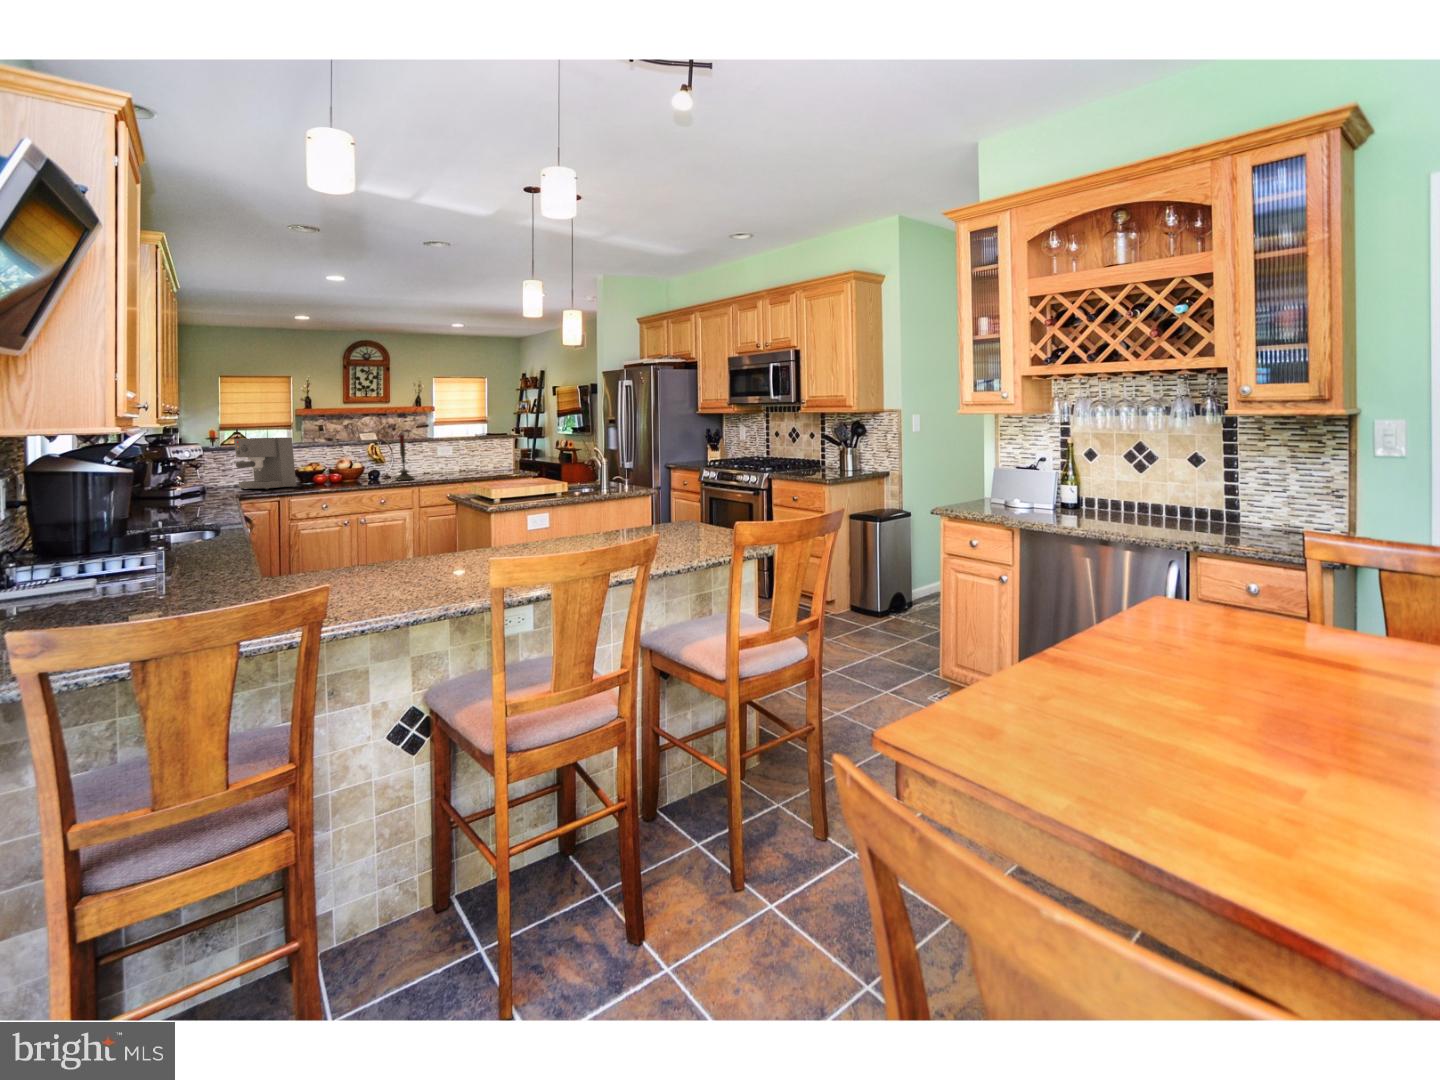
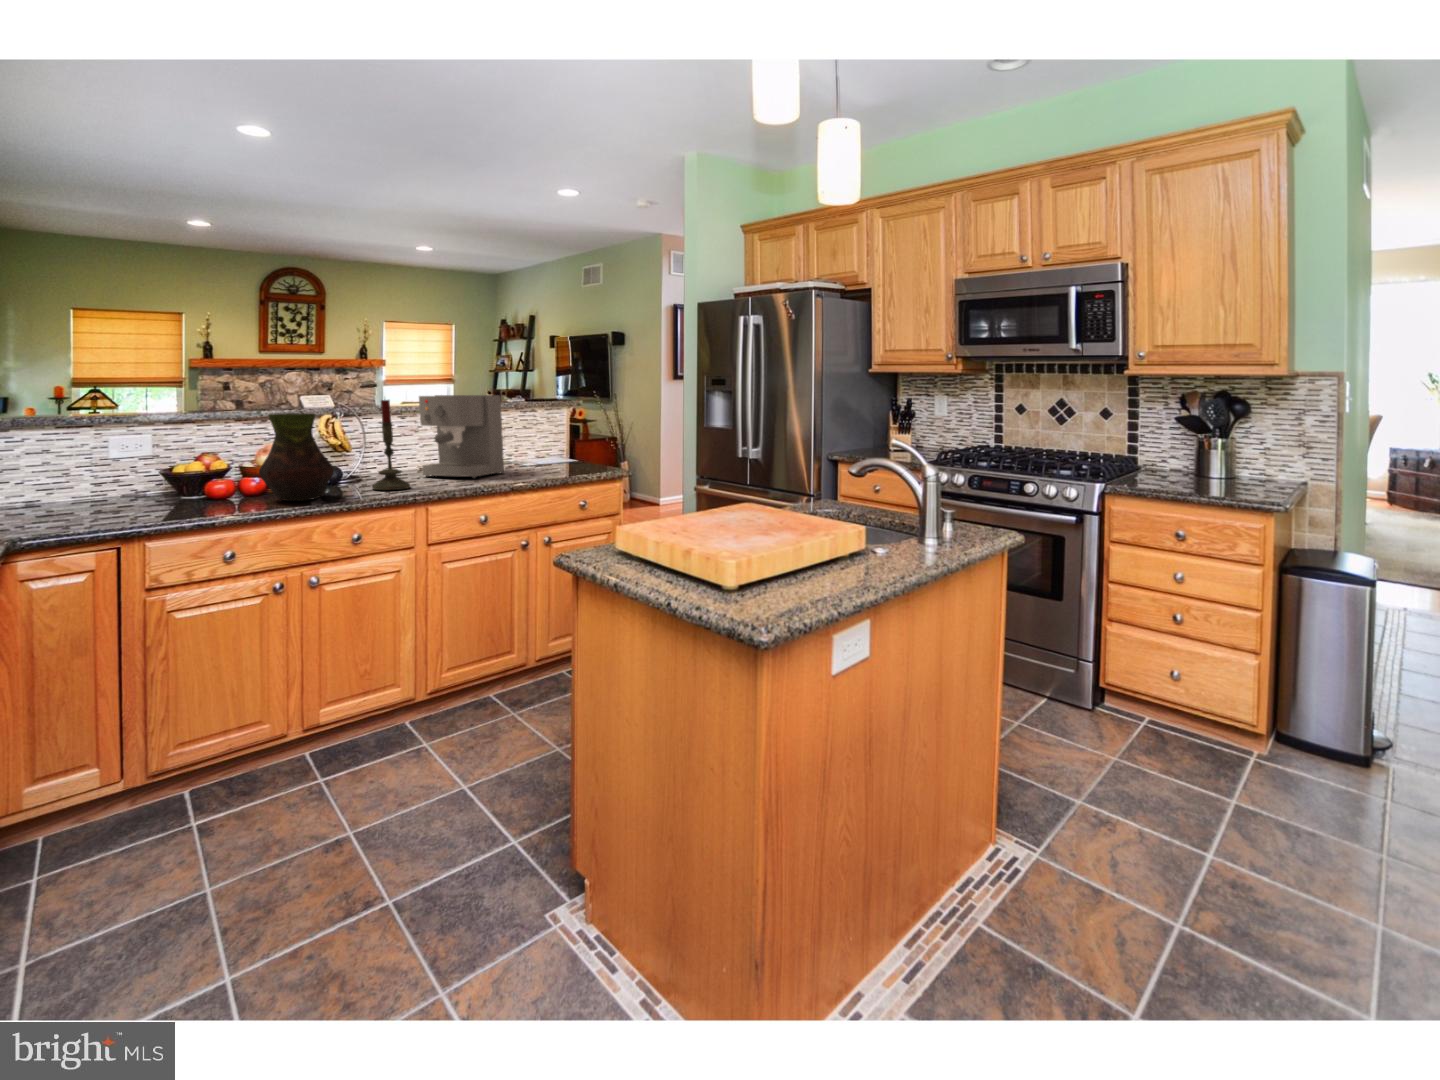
coffee maker: present [234,437,296,489] -> present [419,395,504,478]
vase: none [339,442,375,484] -> present [259,413,334,501]

